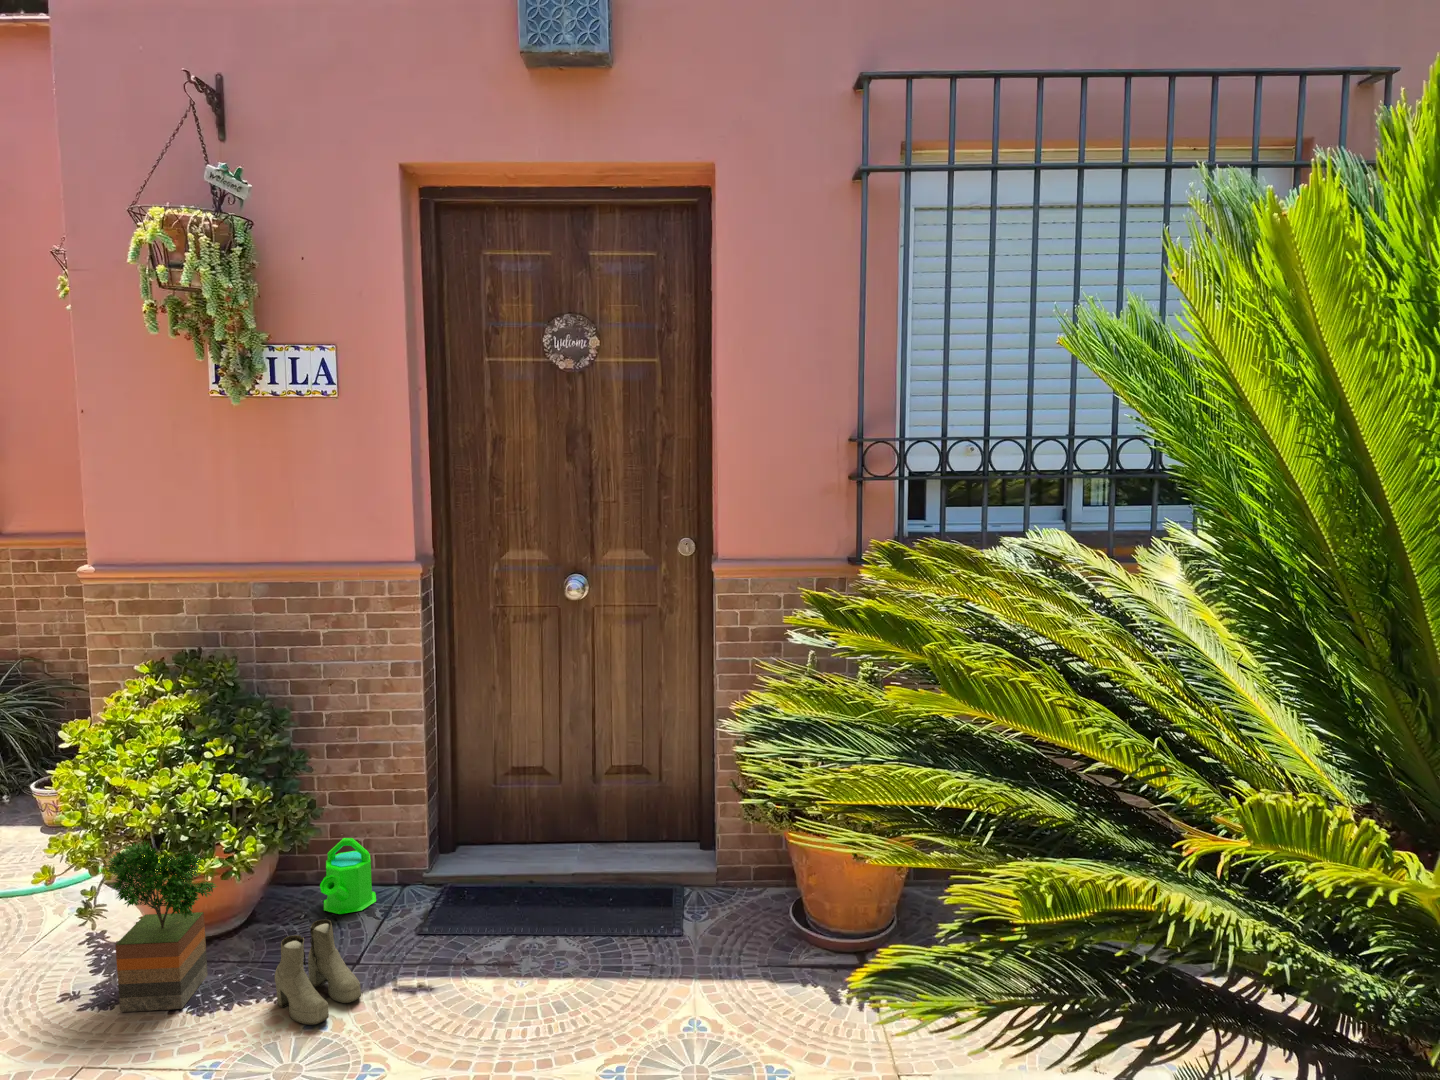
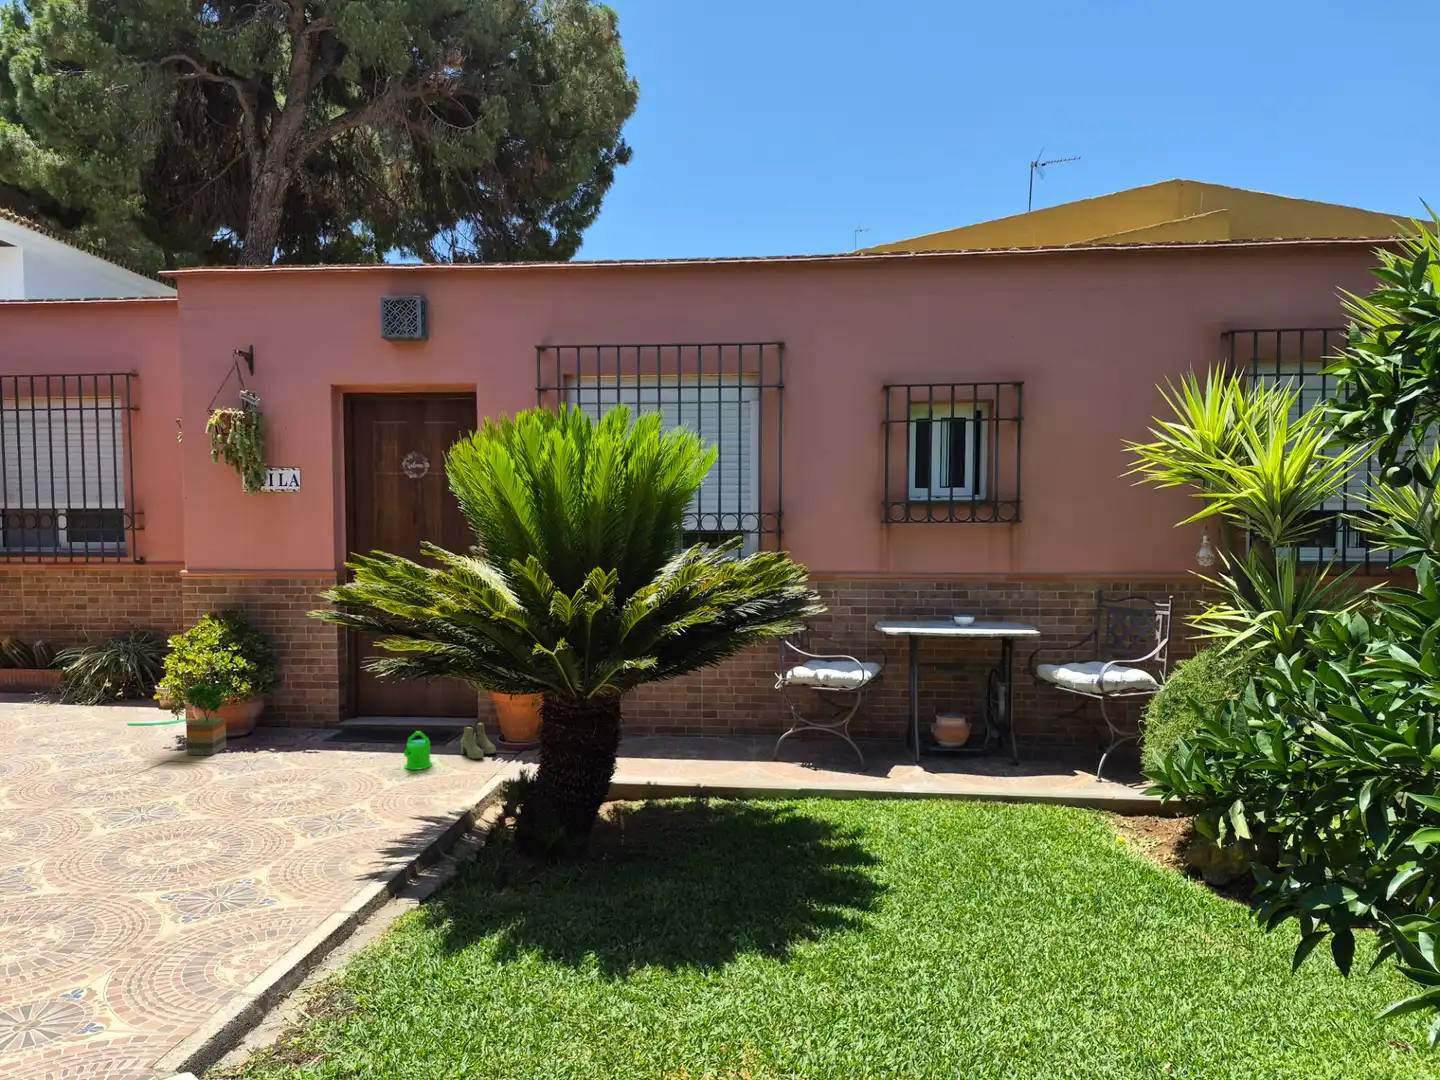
watering can: present [320,838,376,914] -> present [404,731,432,770]
boots: present [275,920,361,1025] -> present [460,721,496,759]

